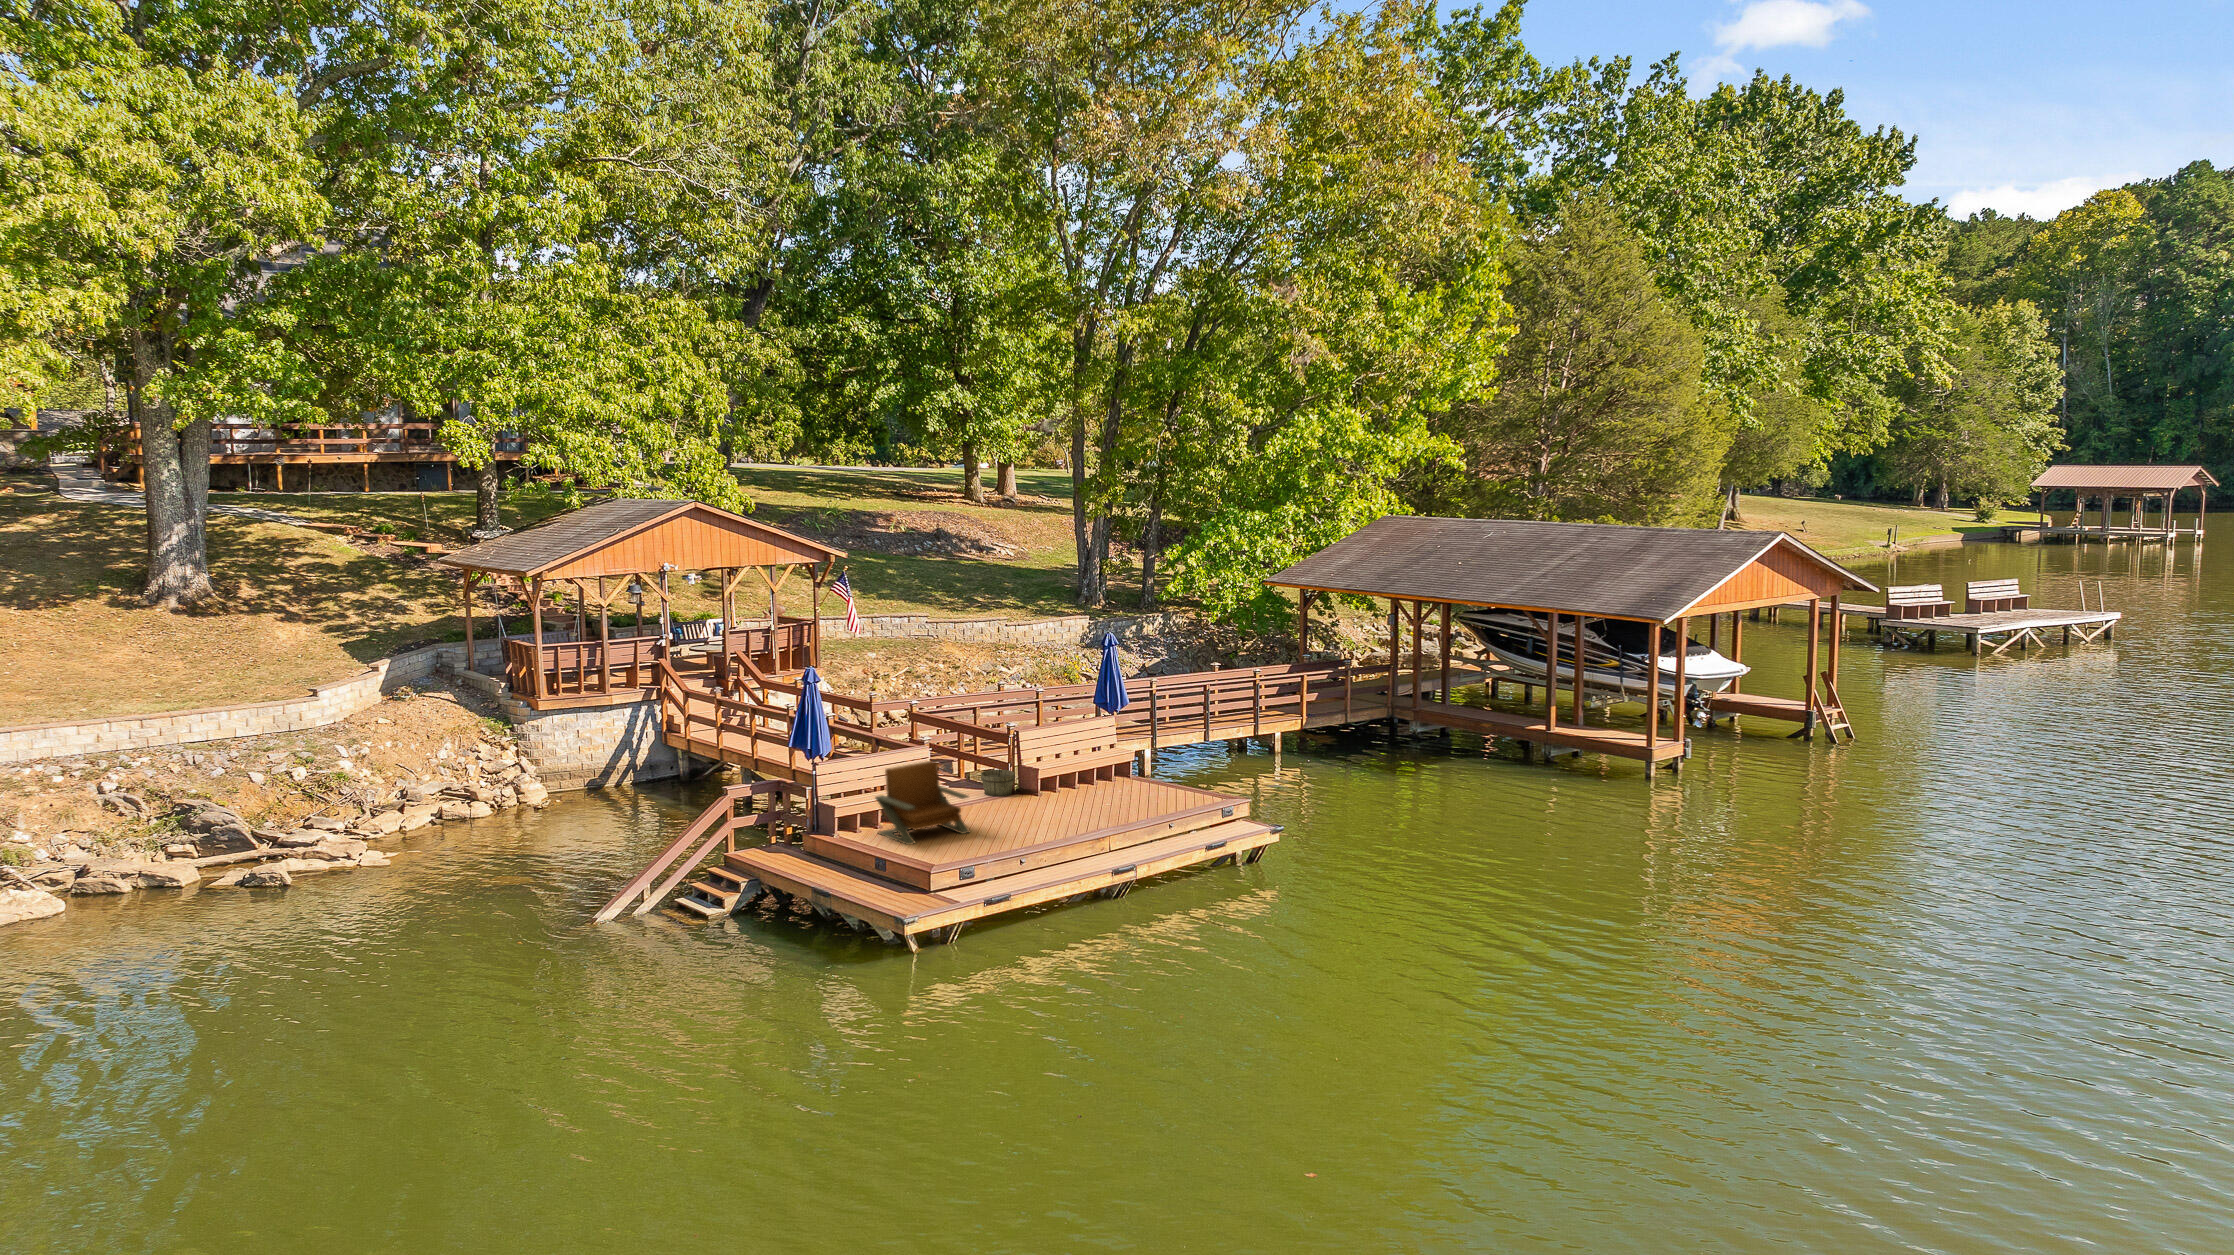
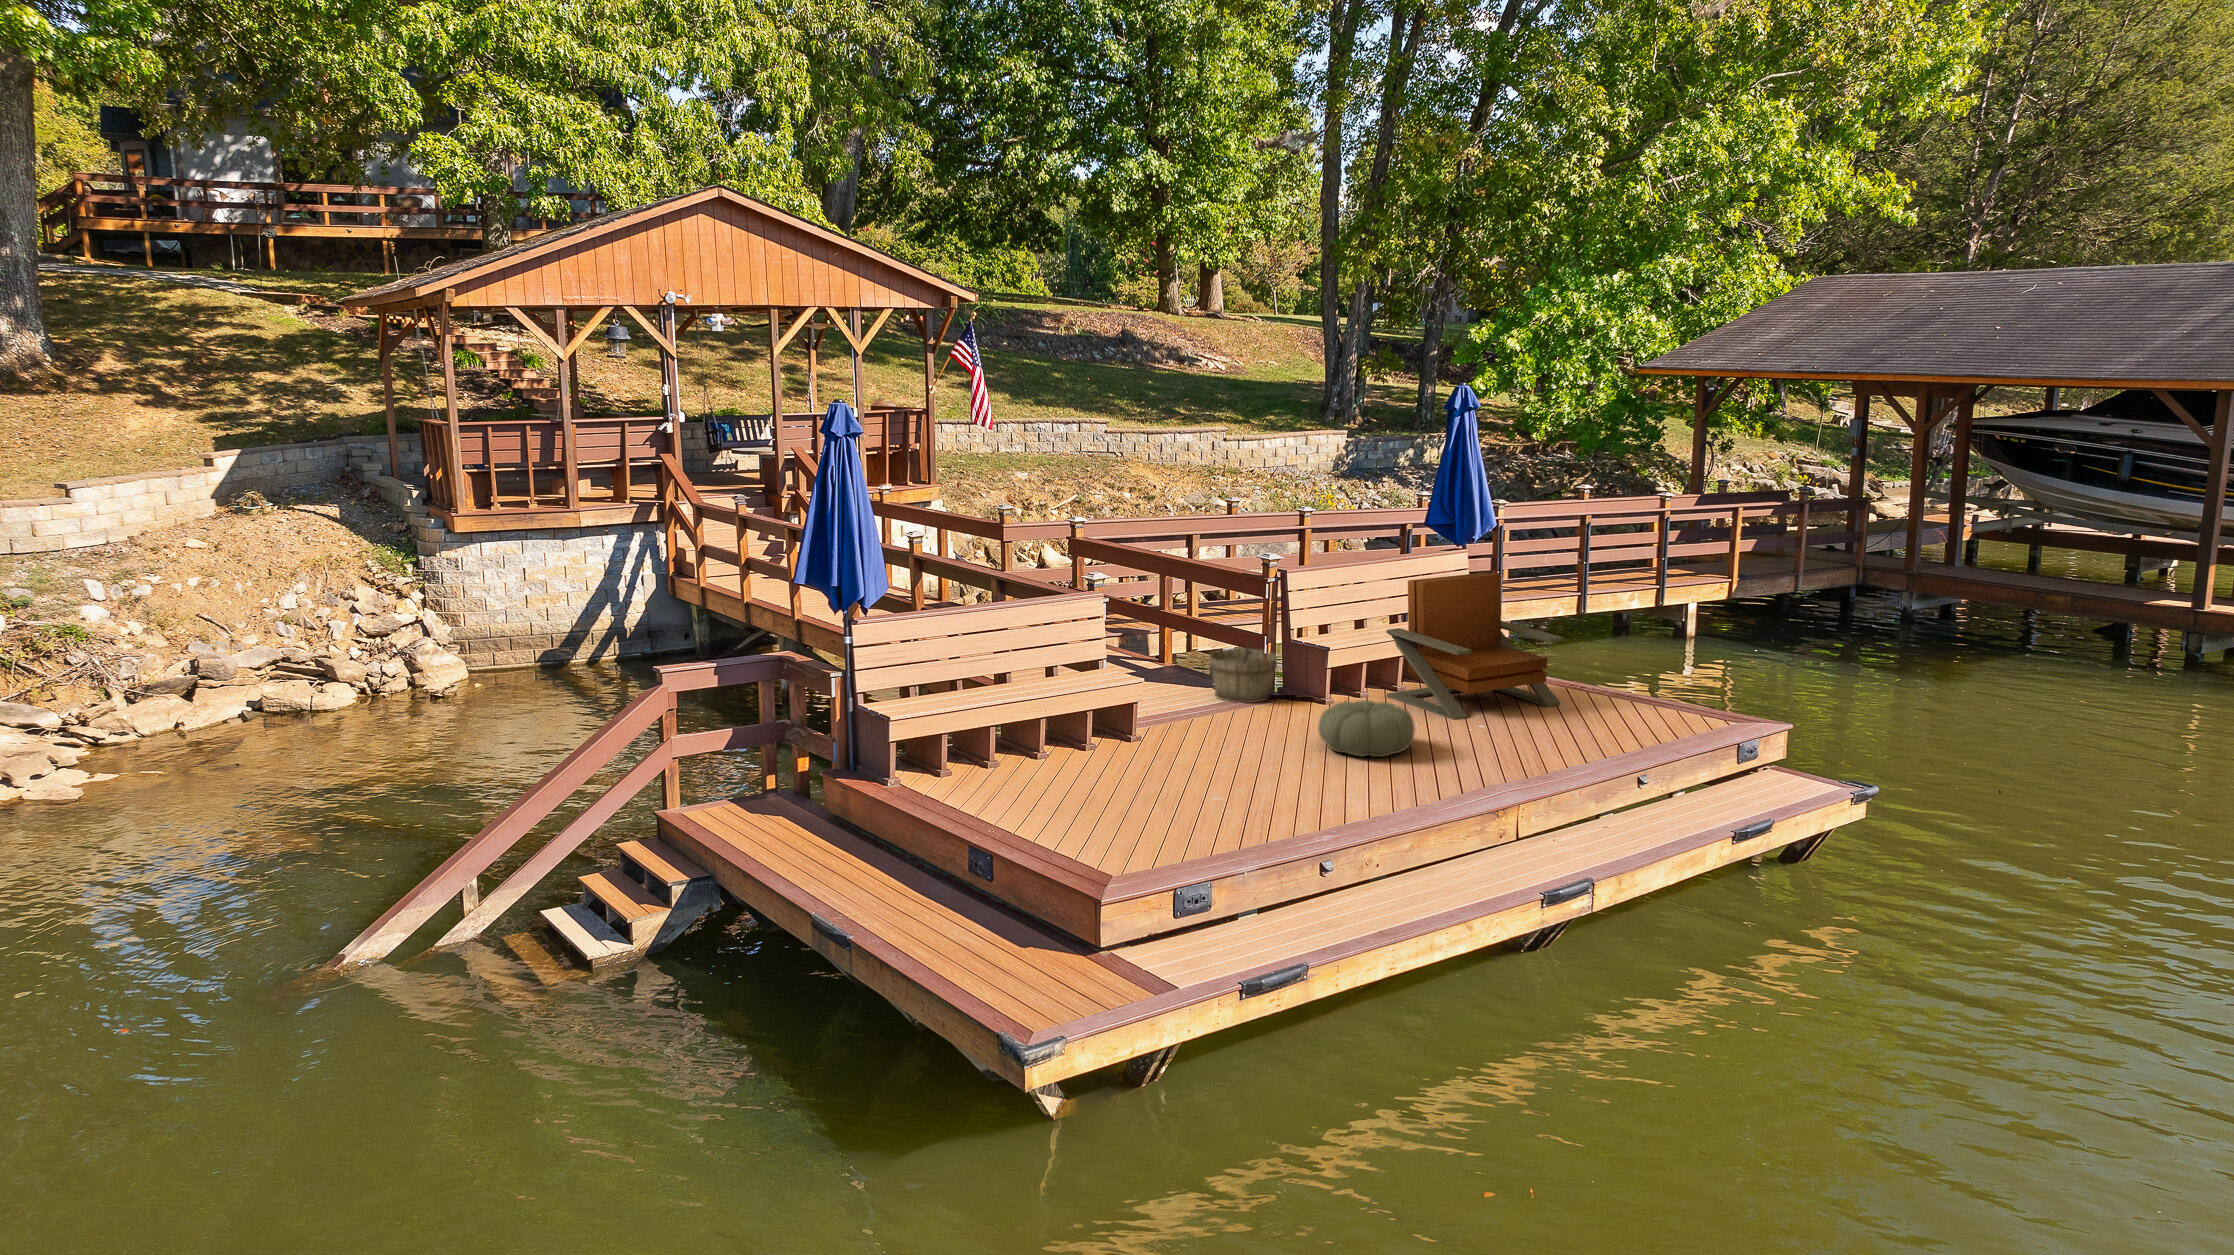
lounge chair: present [875,761,969,845] -> present [1387,573,1564,720]
pouf: none [1028,793,1072,819] -> present [1318,700,1415,757]

